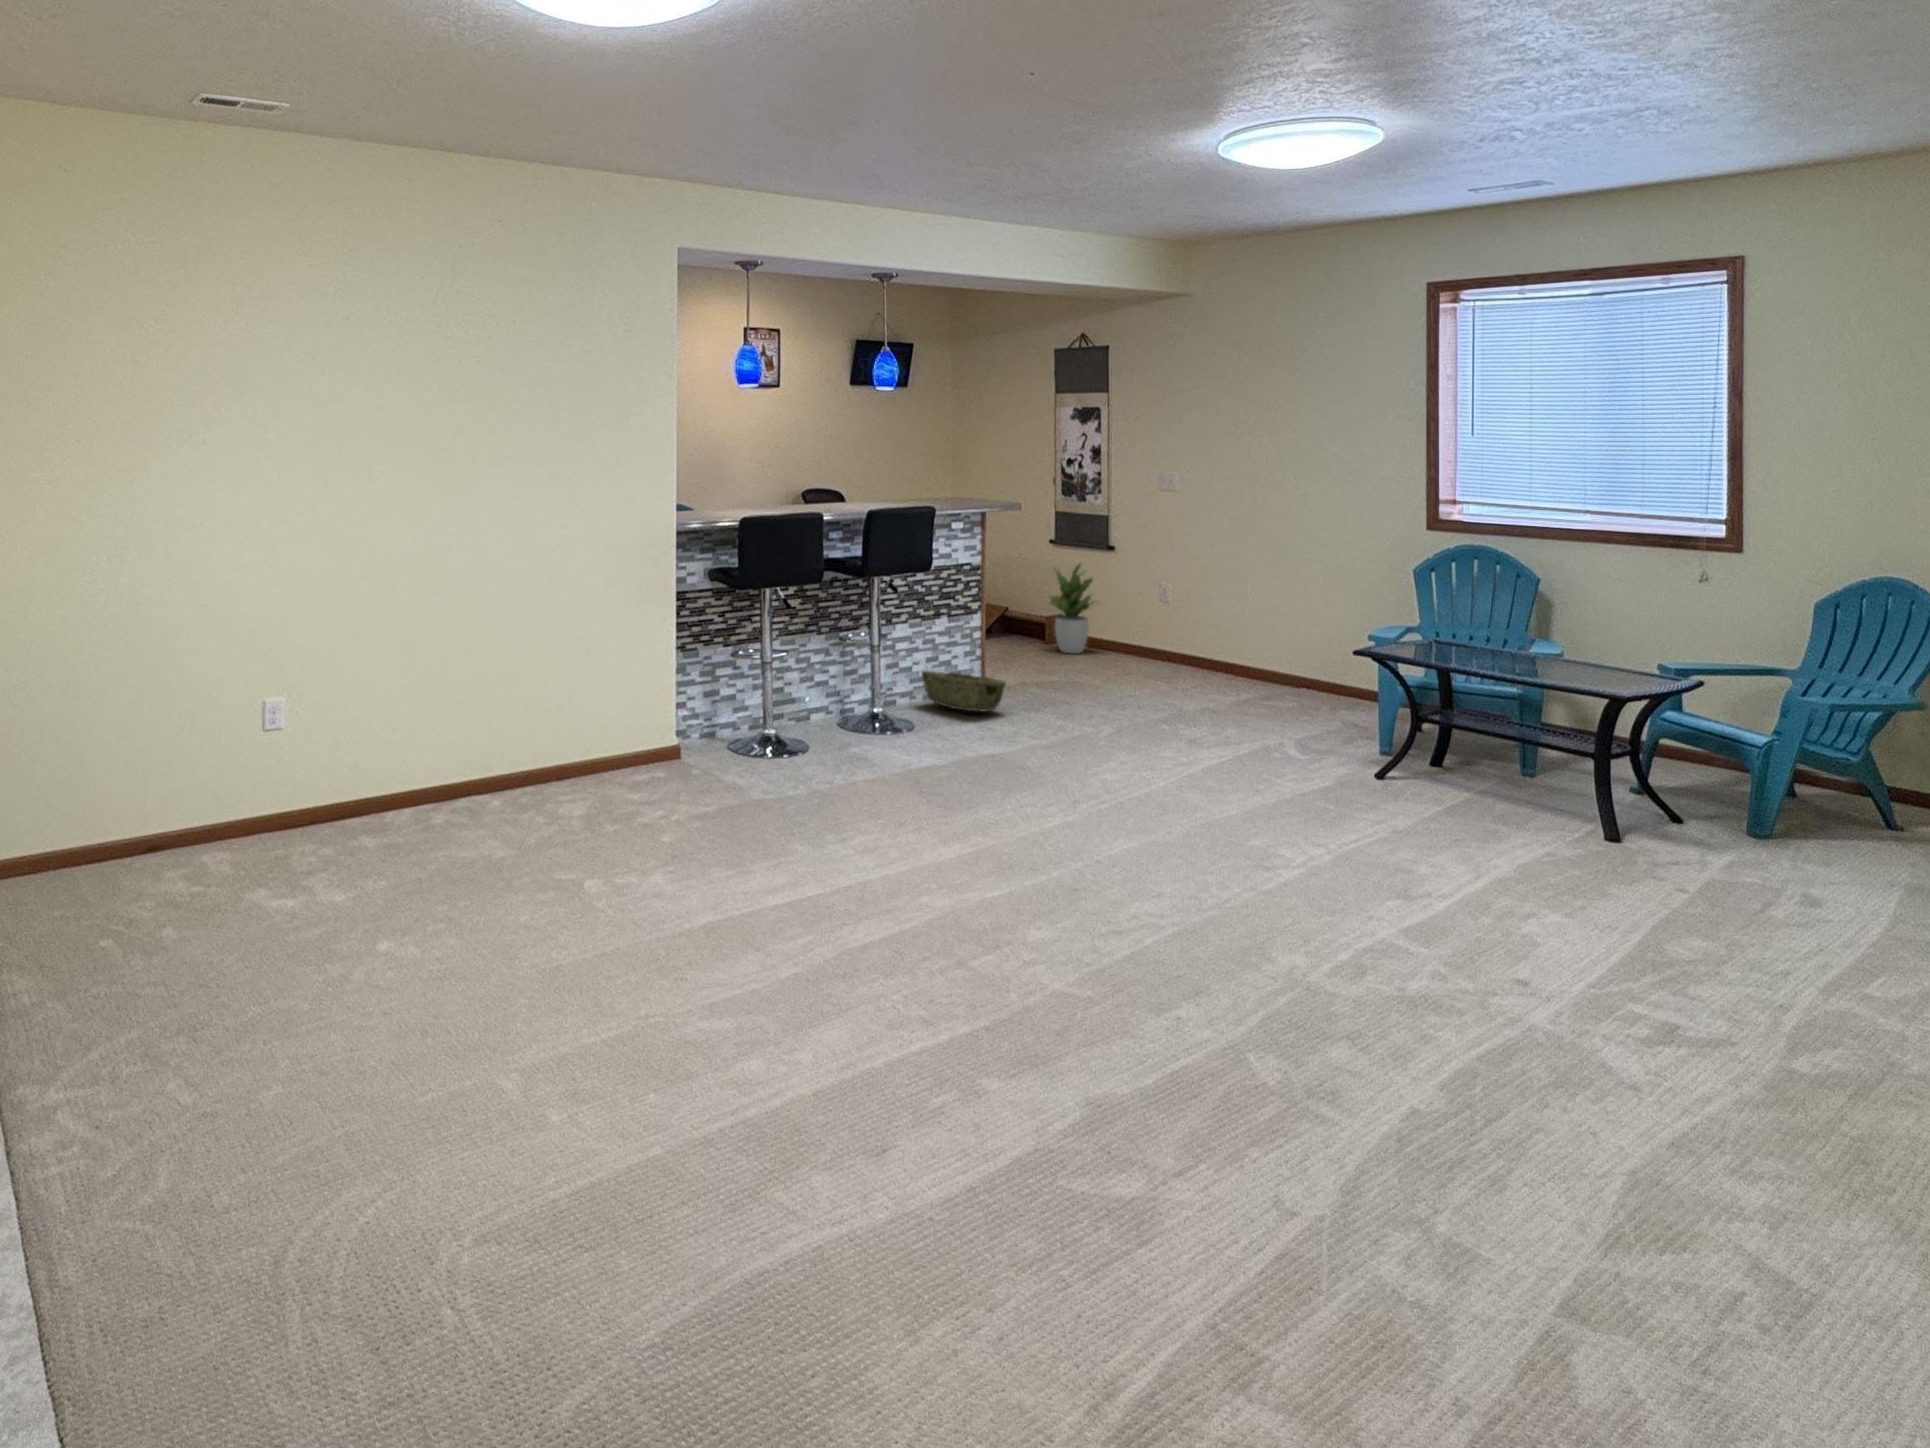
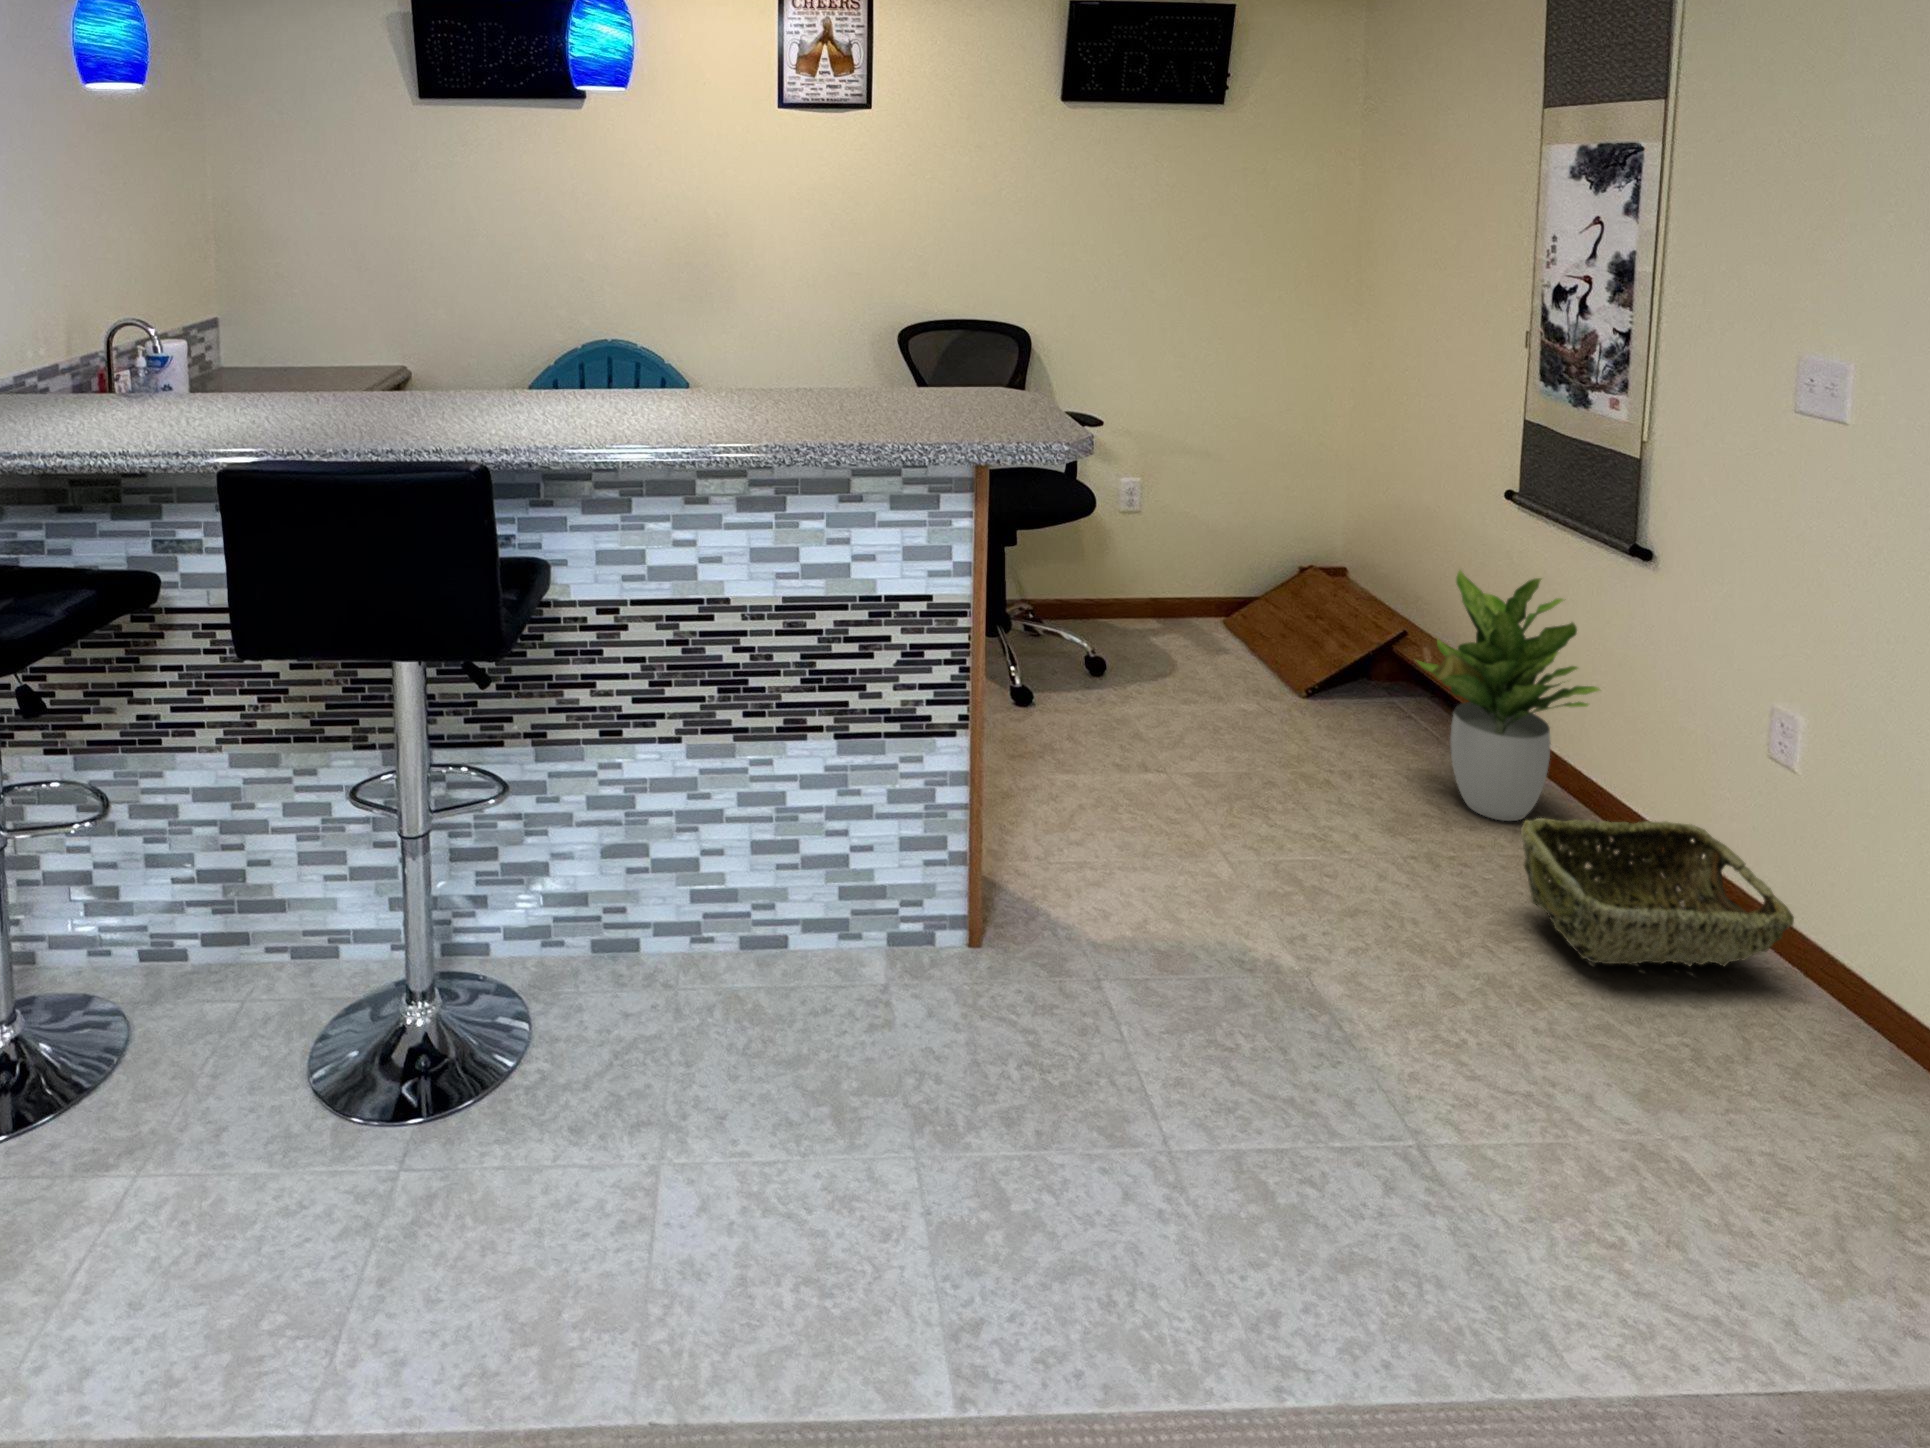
woven basket: present [921,670,1006,712] -> present [1521,818,1794,966]

